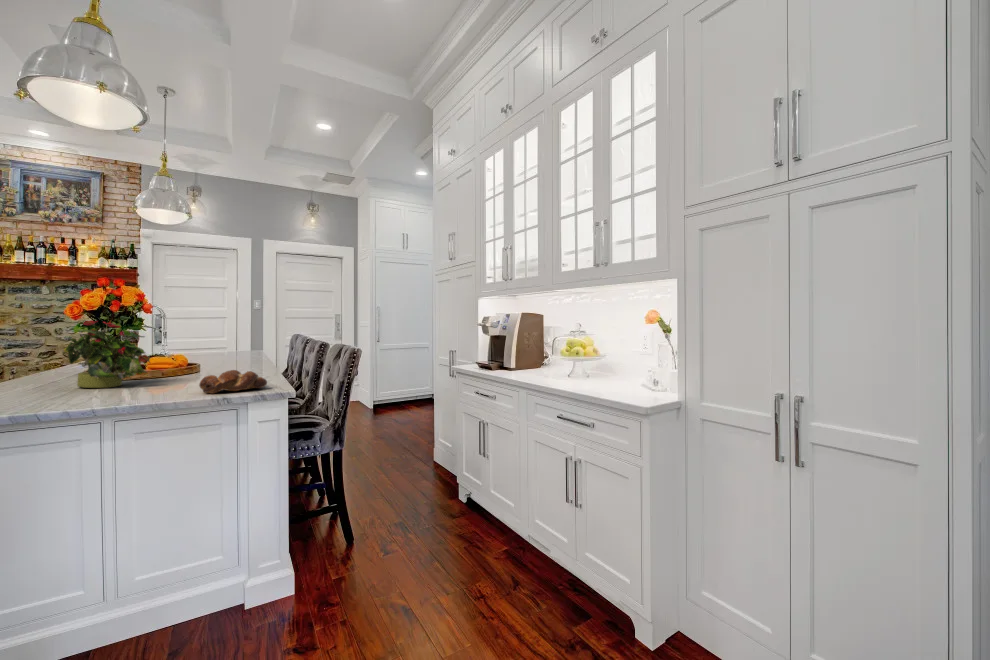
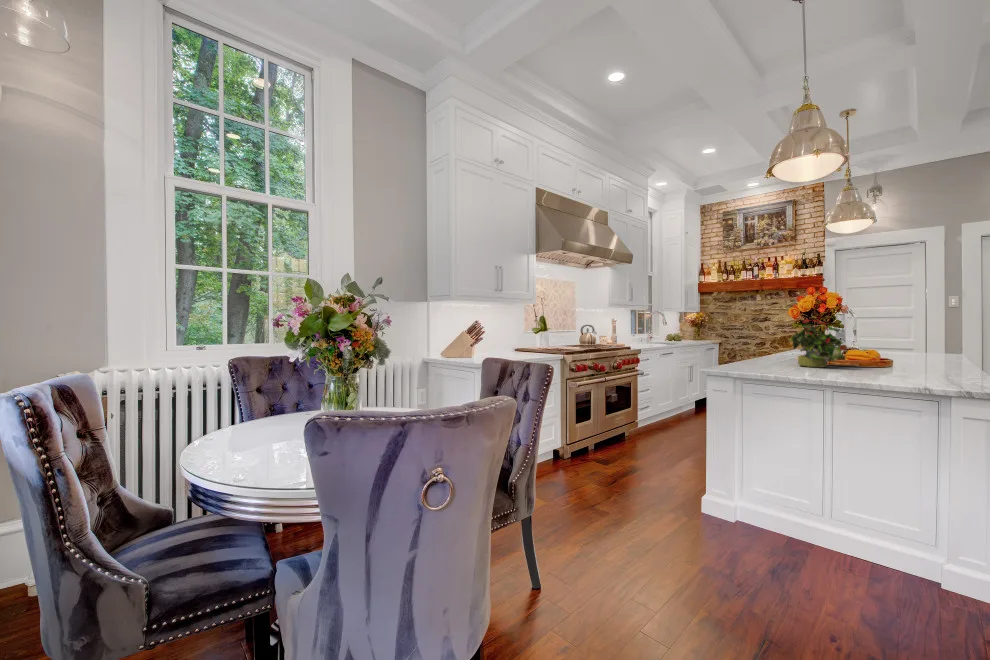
bread loaf: present [199,370,267,394] -> none [892,361,966,380]

